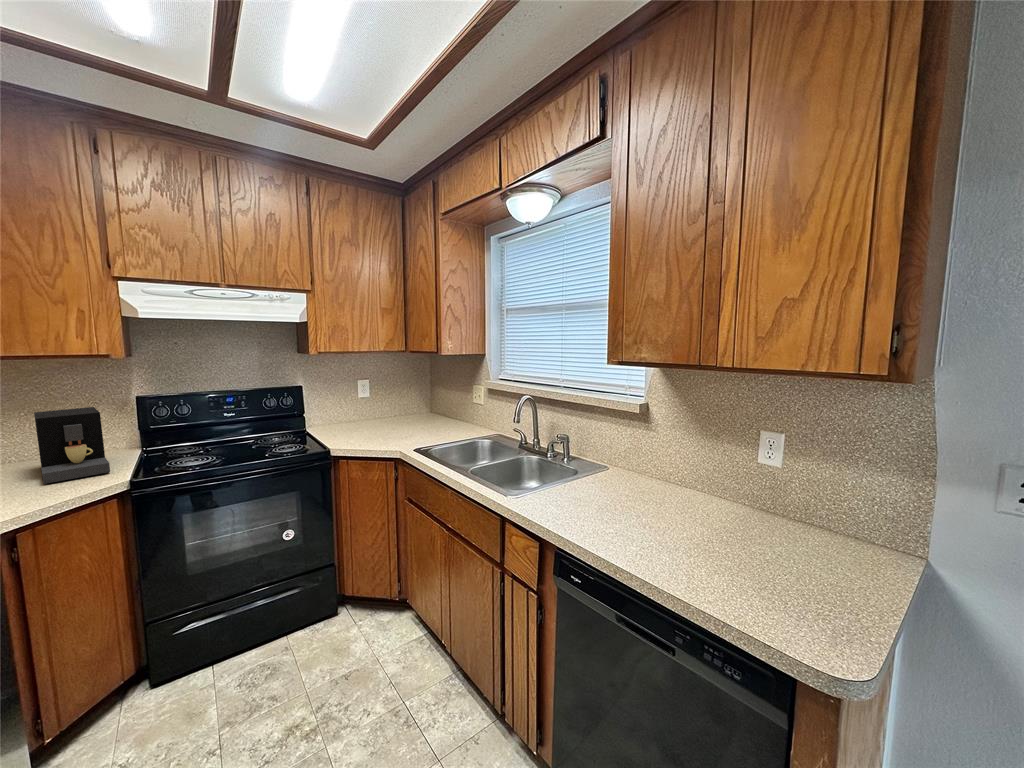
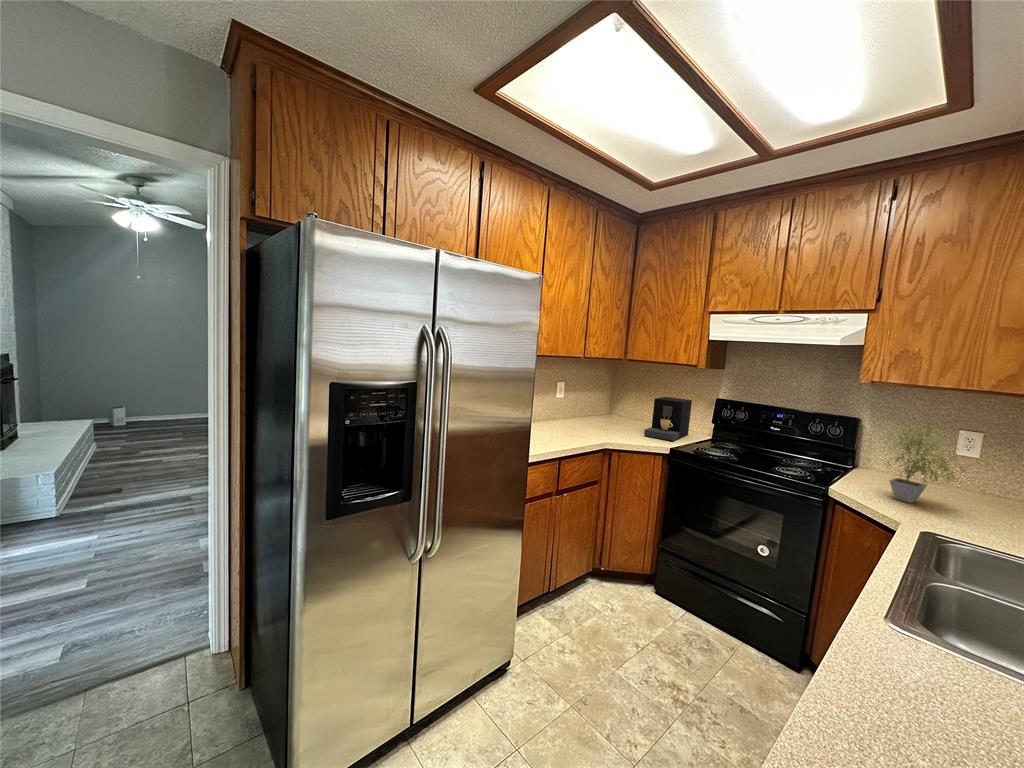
potted plant: none [343,375,398,439] -> present [885,423,964,503]

